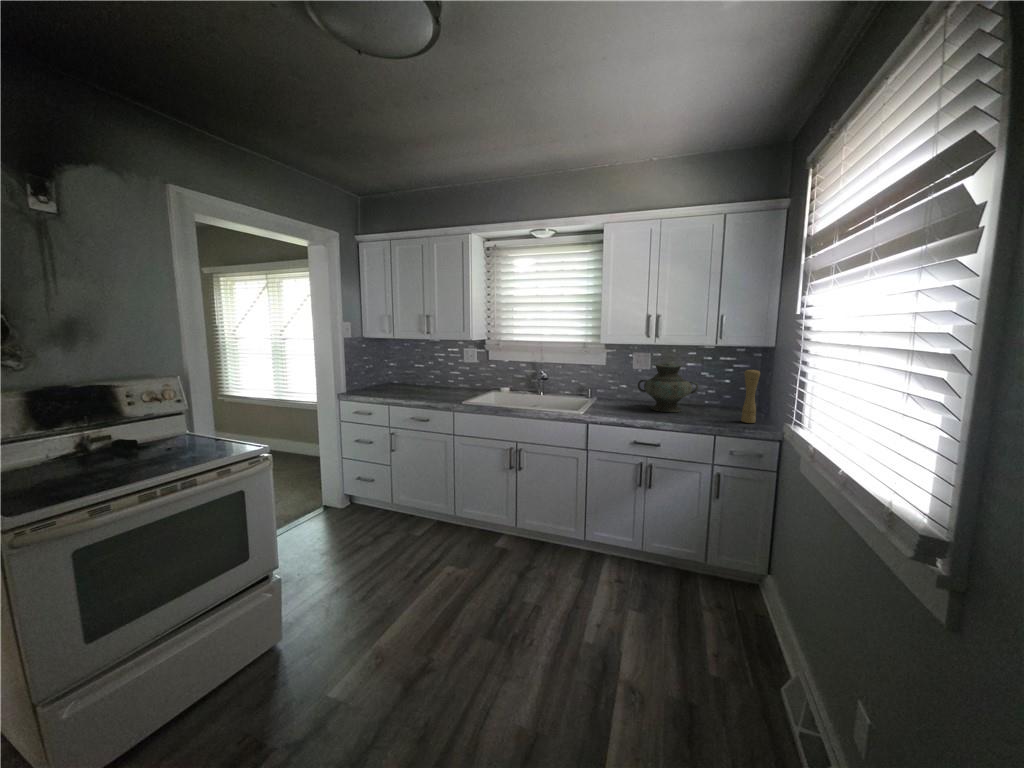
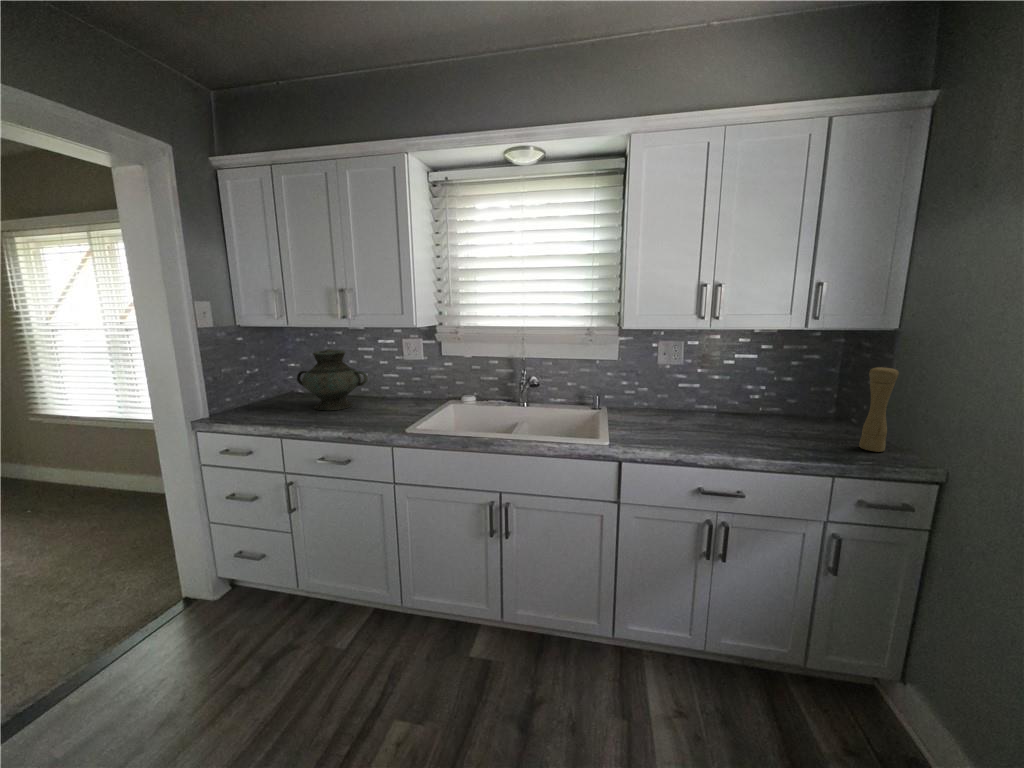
vase: present [638,363,698,412] -> present [297,349,367,410]

